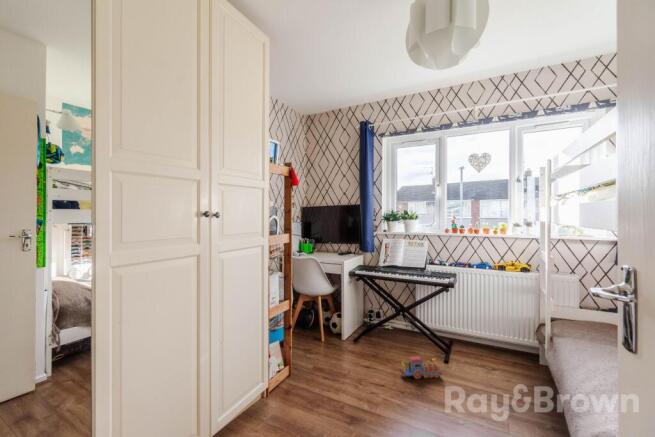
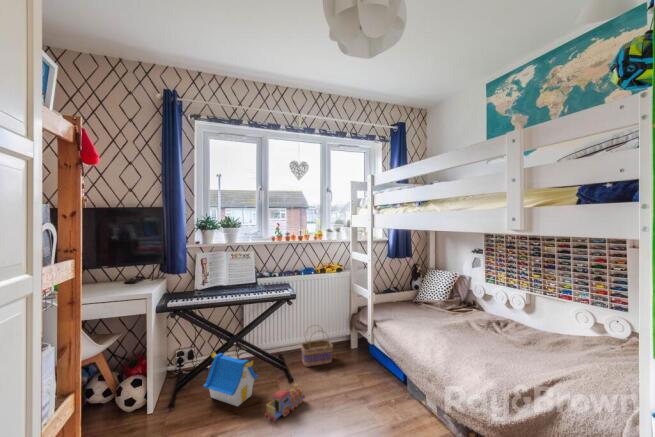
toy house: none [371,313,411,358] -> present [204,352,258,406]
basket: none [465,320,501,364] -> present [301,340,333,367]

